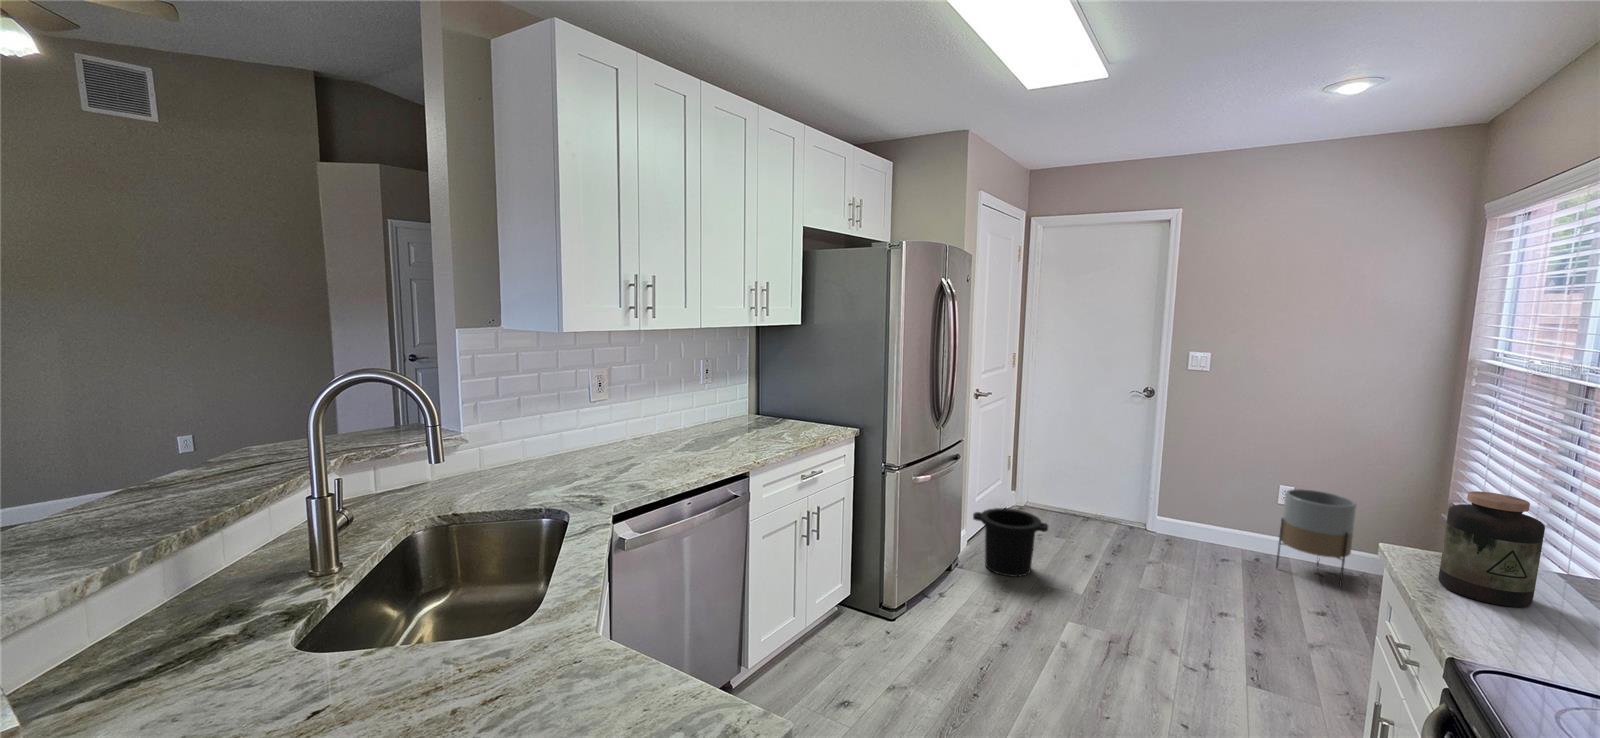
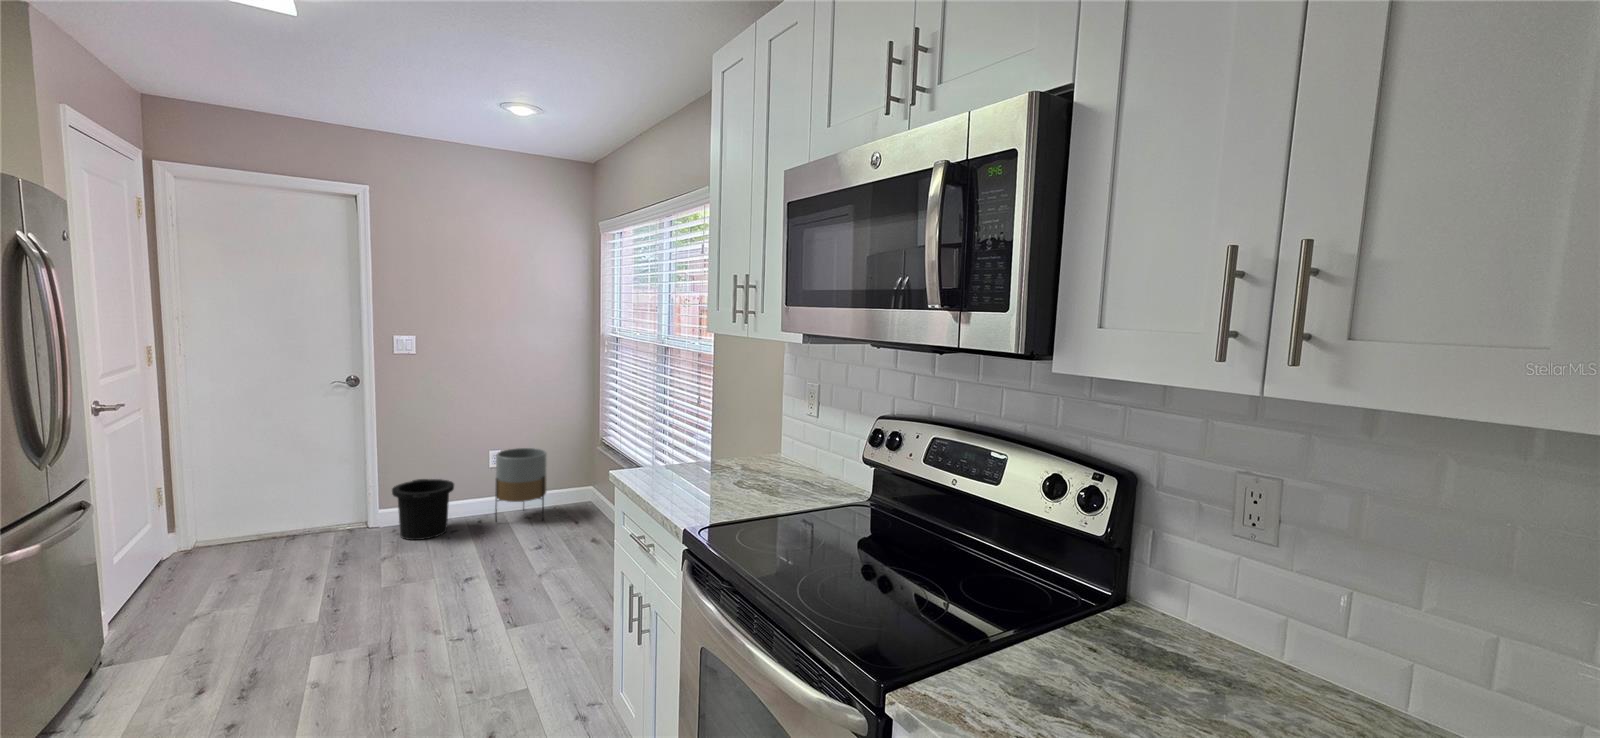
jar: present [1438,491,1545,607] -> none [655,413,701,486]
trash can: present [973,508,1048,577] -> present [392,479,454,540]

